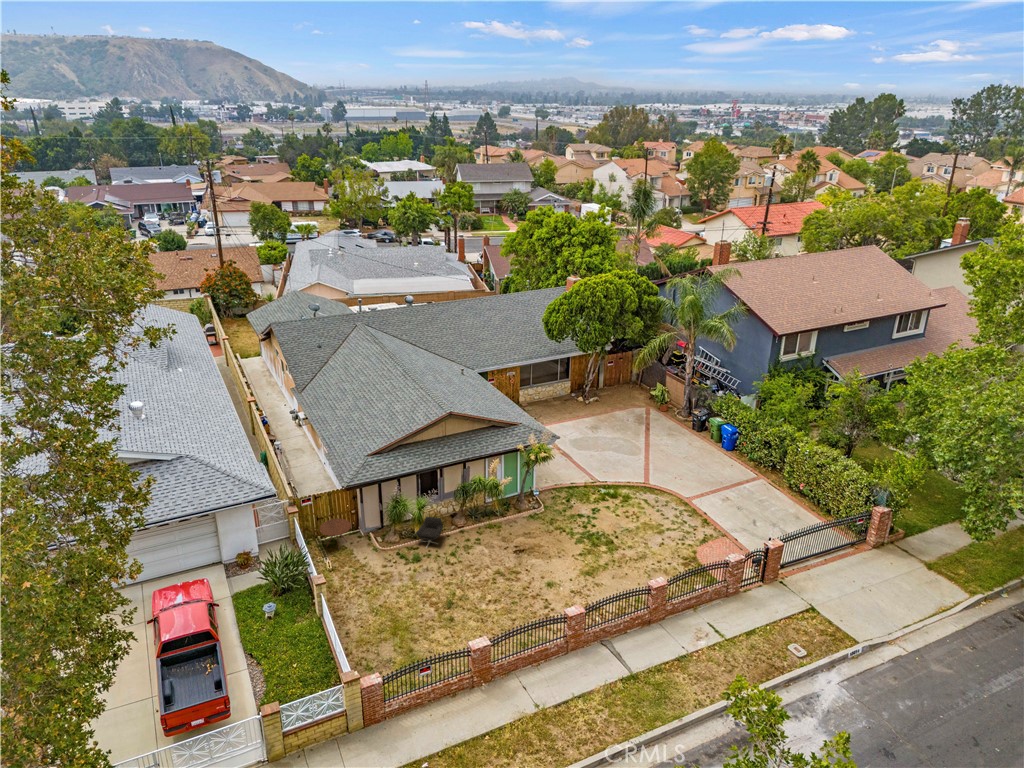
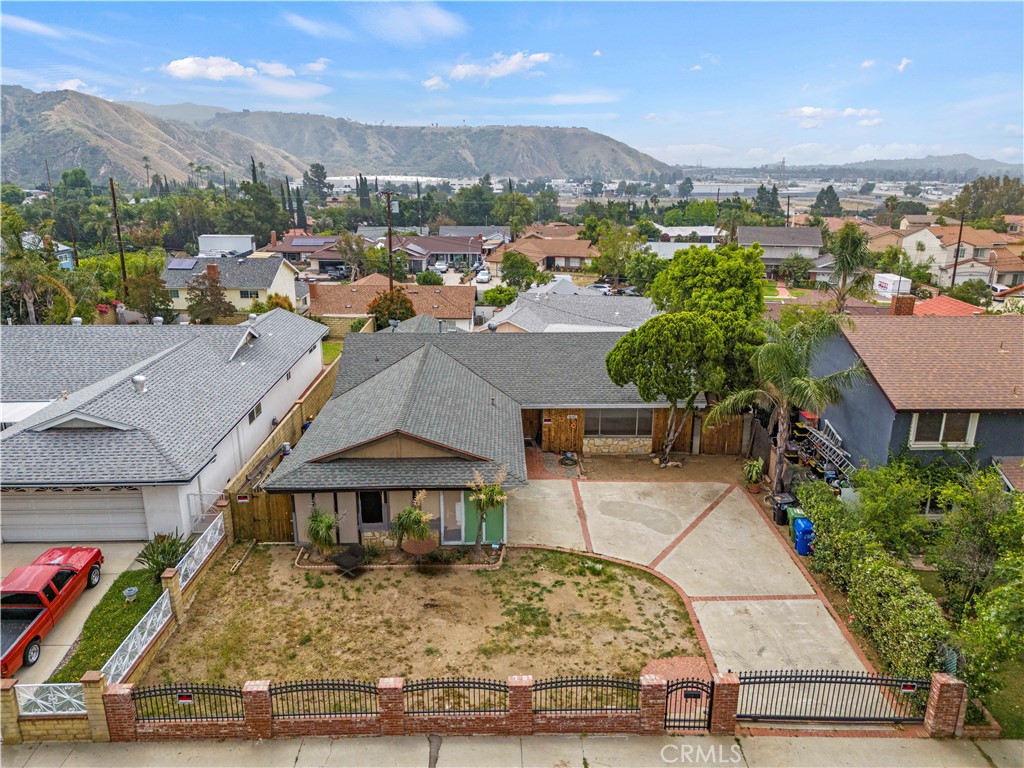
round table: present [320,519,351,546] -> present [403,539,437,567]

